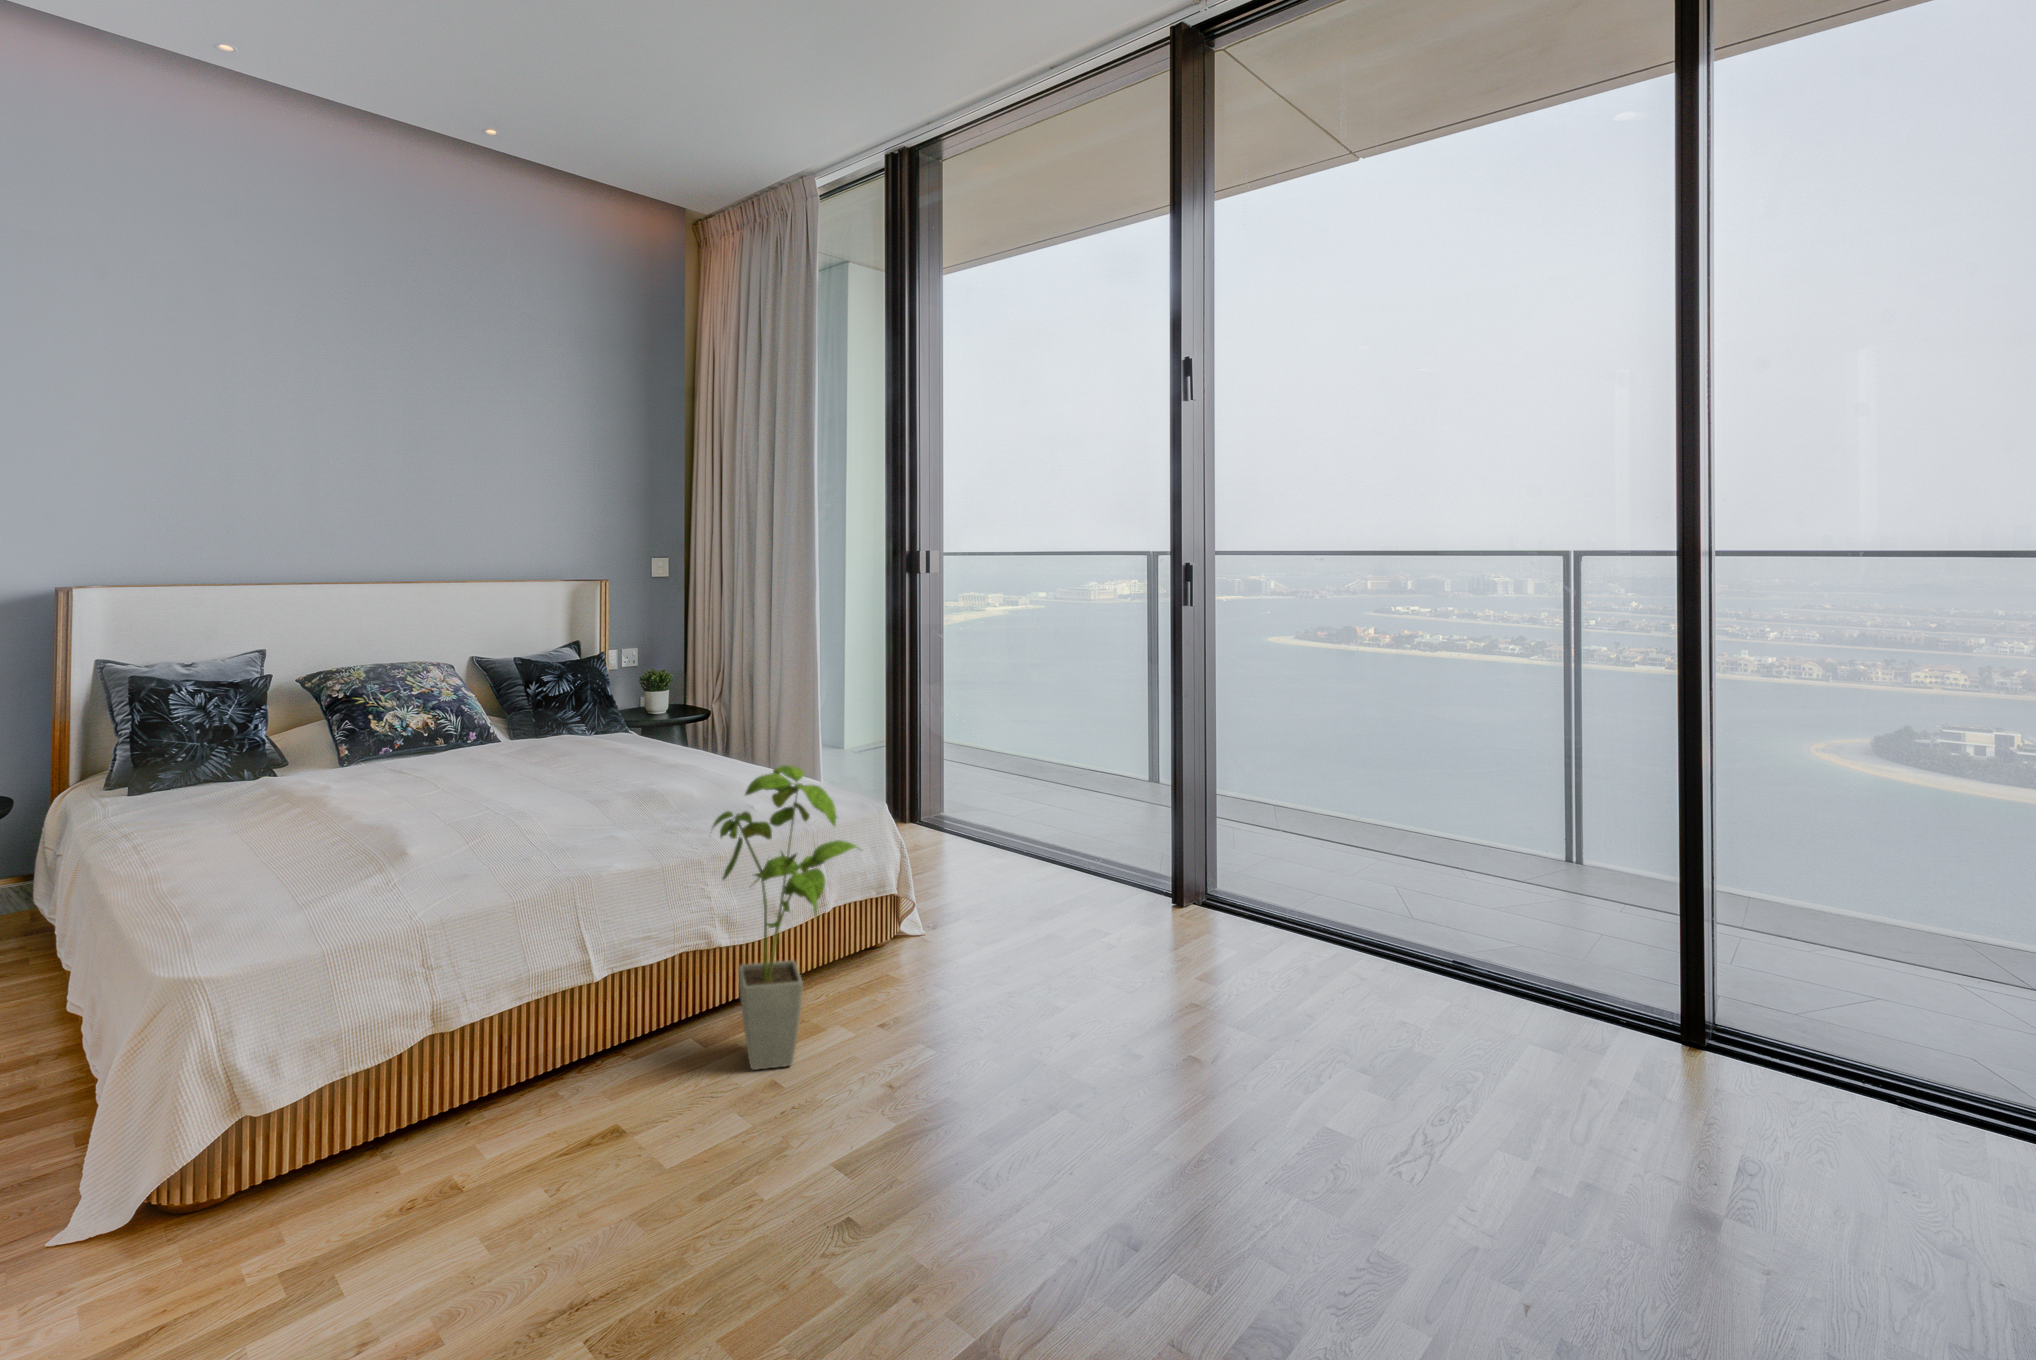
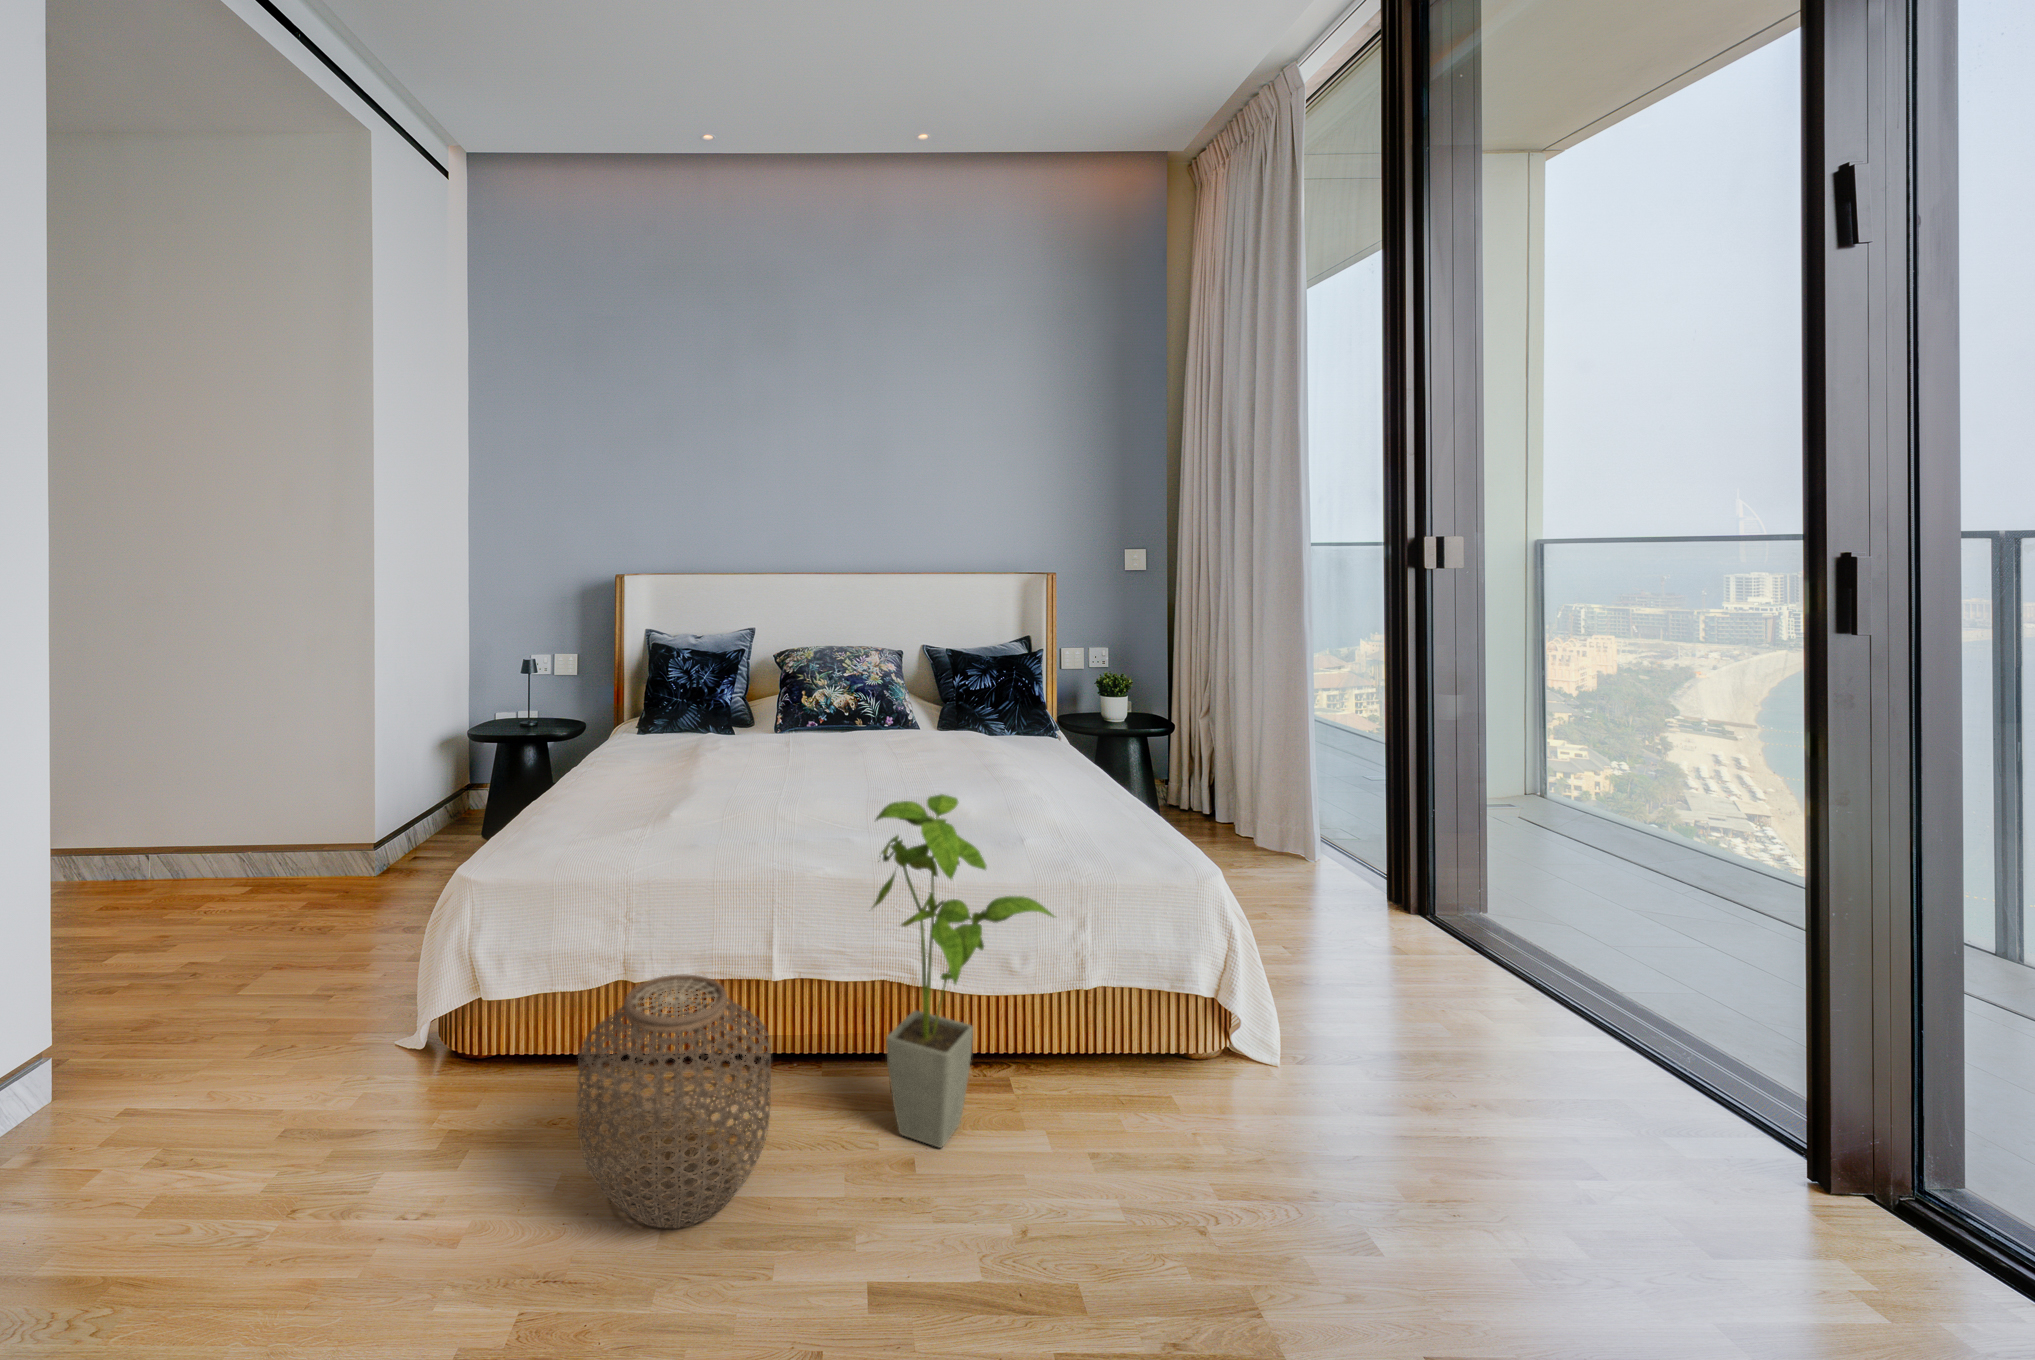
woven basket: none [520,970,711,1210] -> present [577,975,771,1228]

